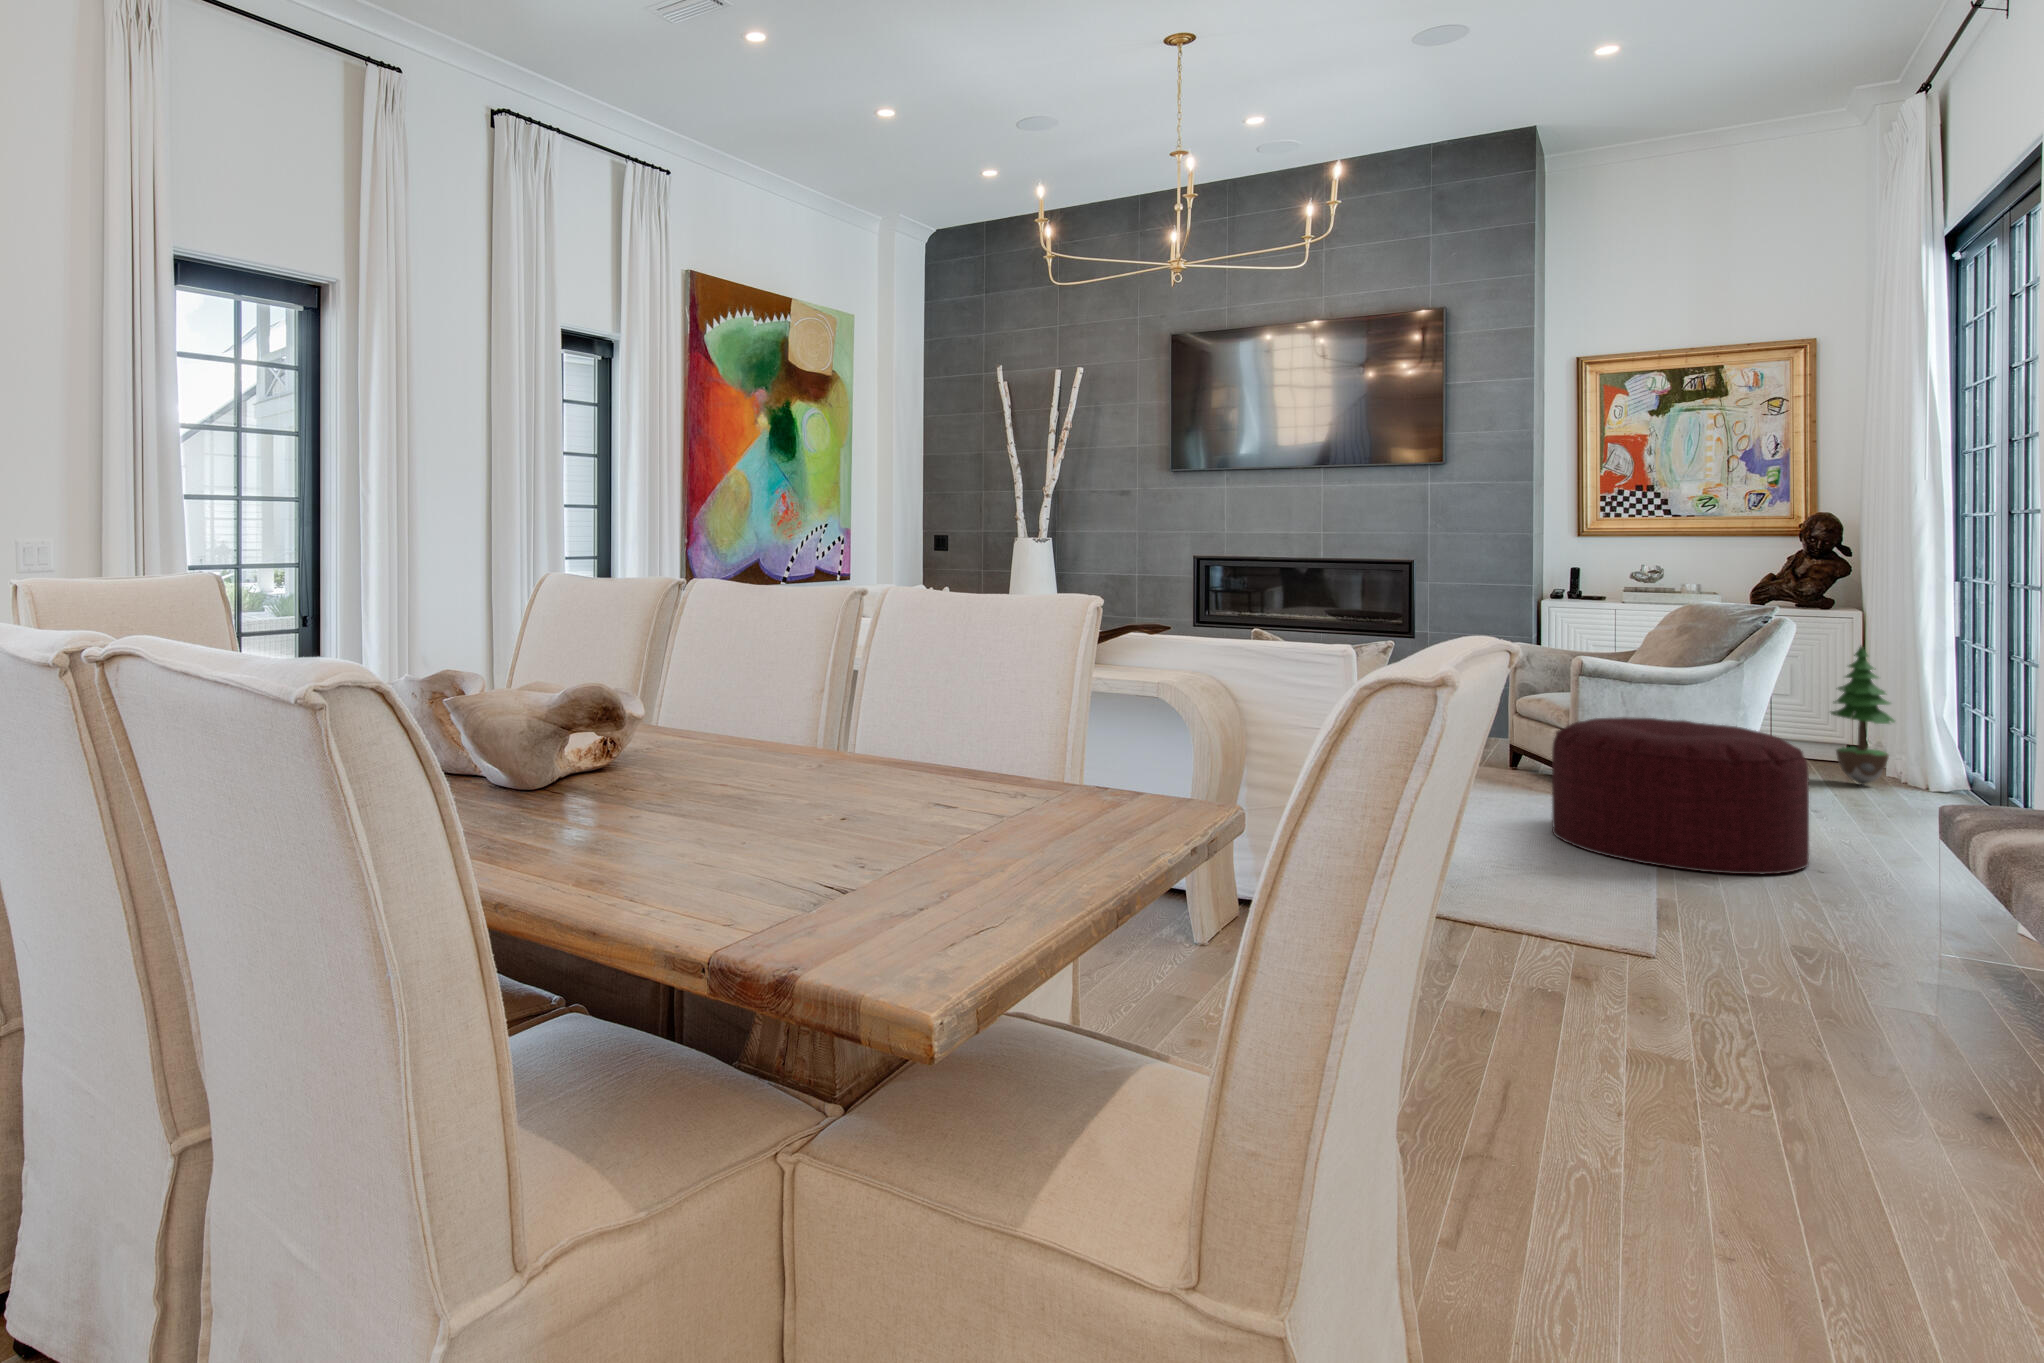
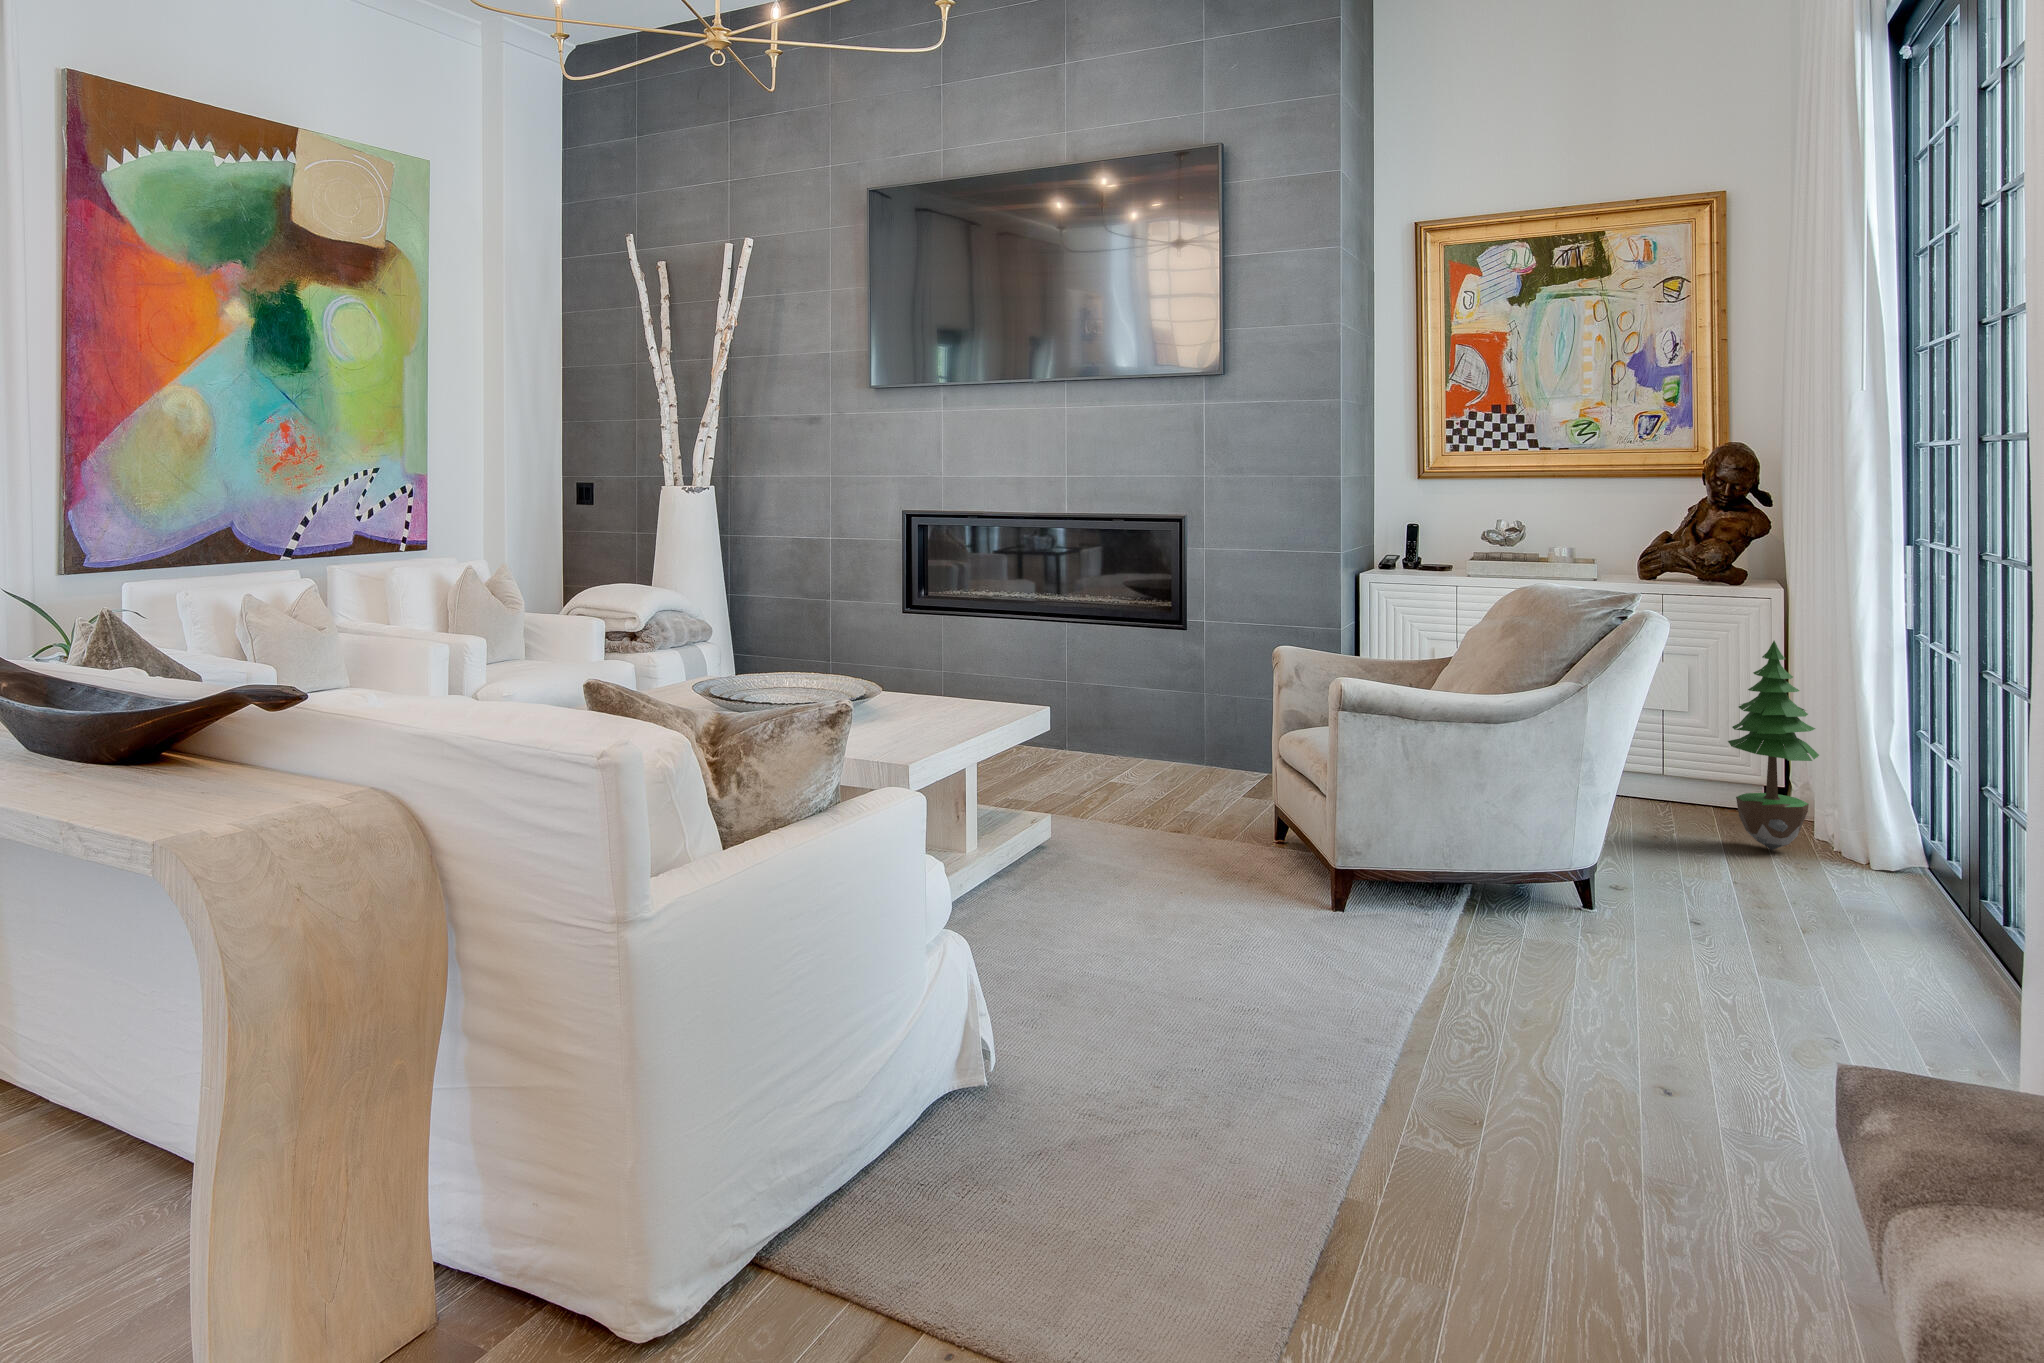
ottoman: present [1552,717,1809,874] -> none [1265,781,1649,1073]

